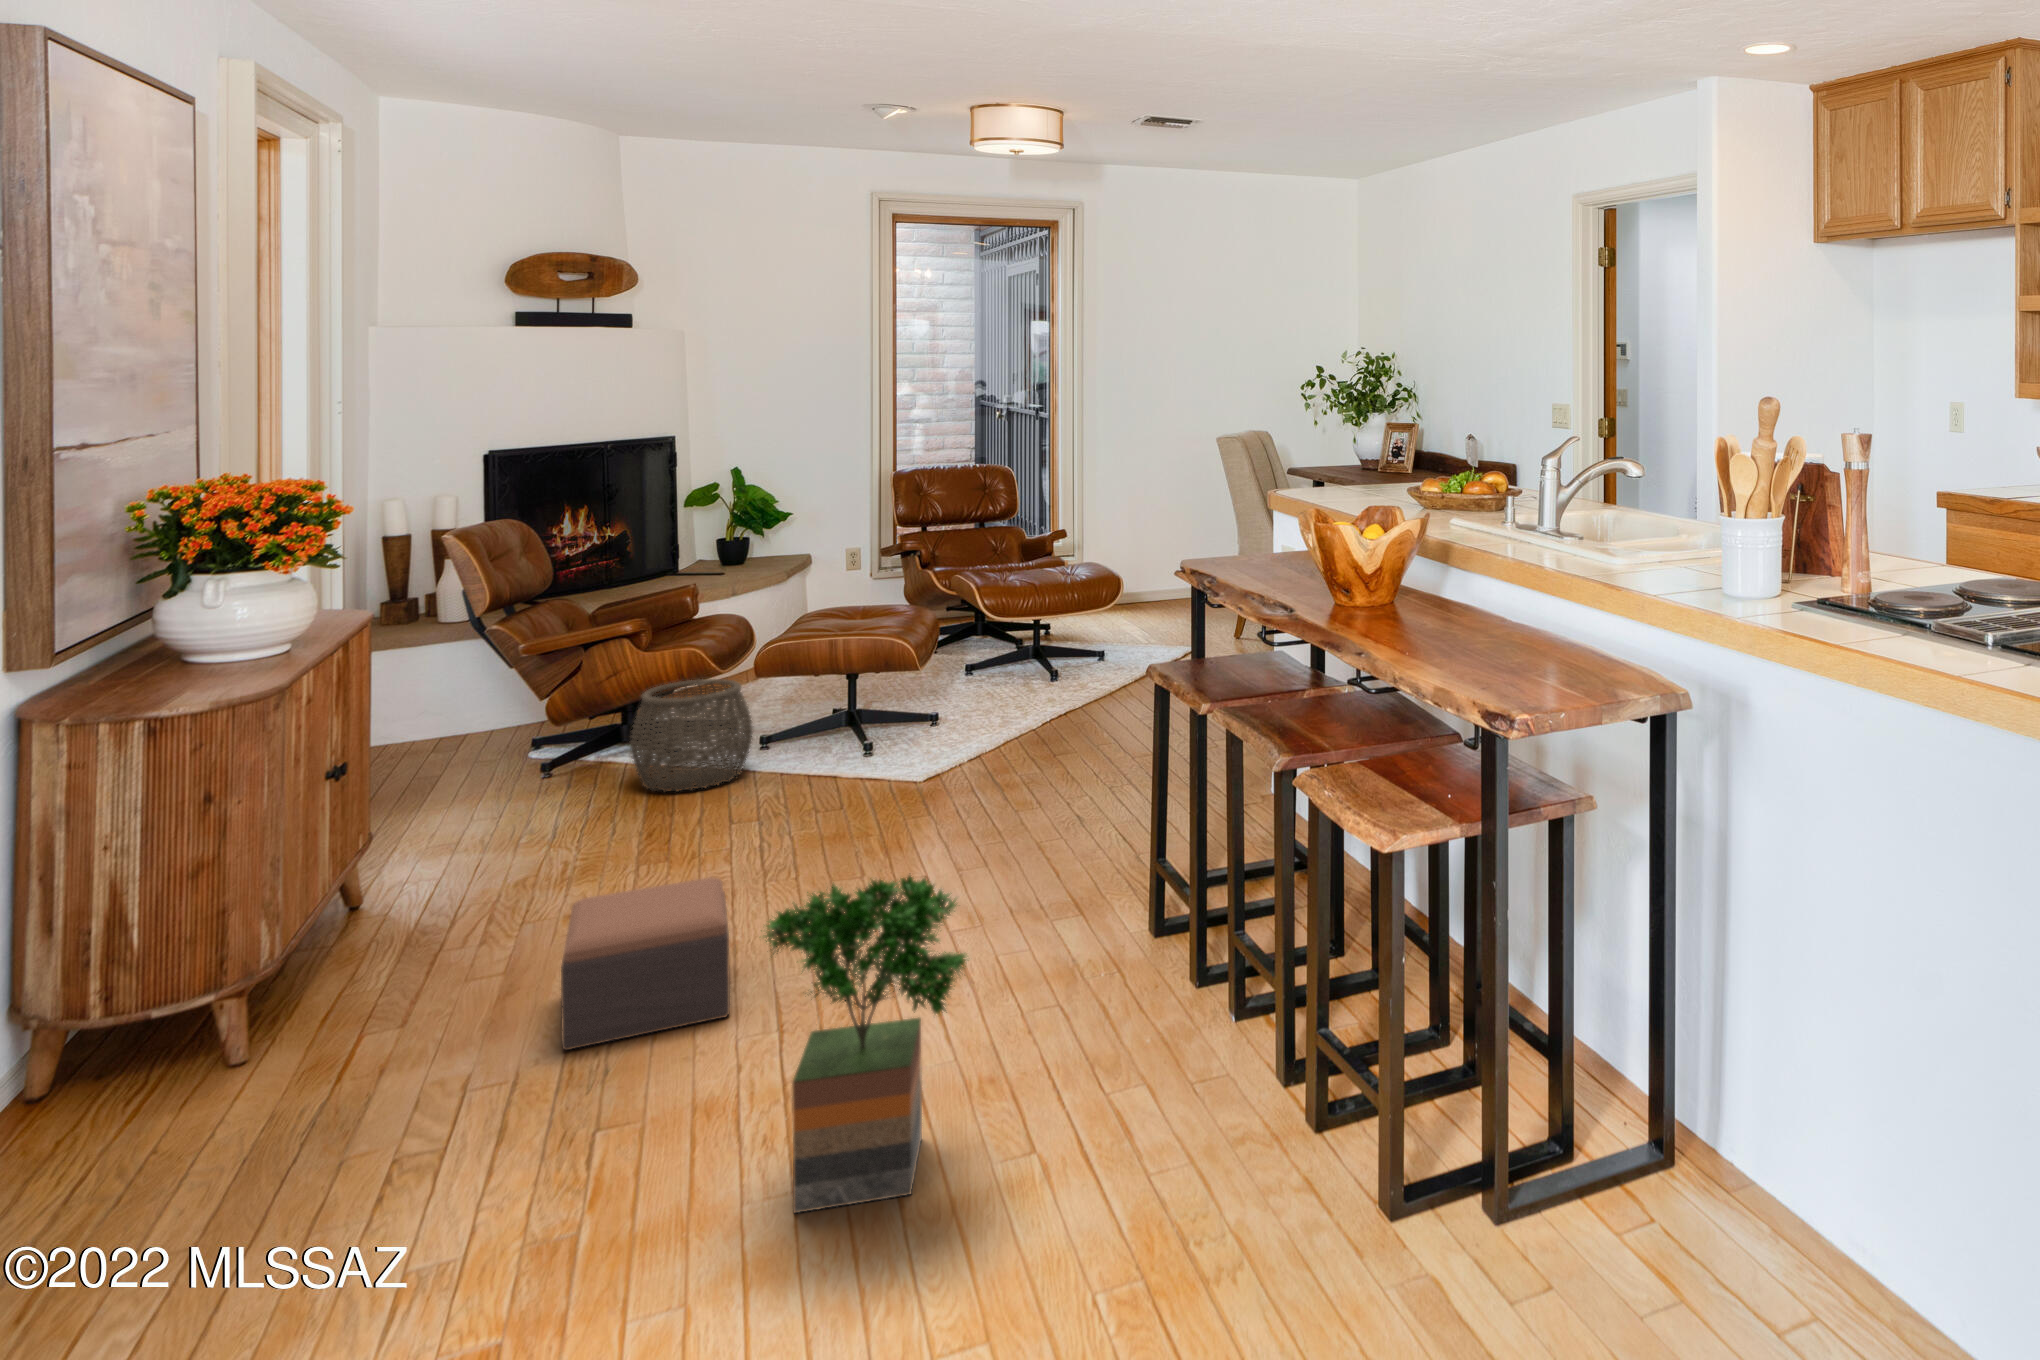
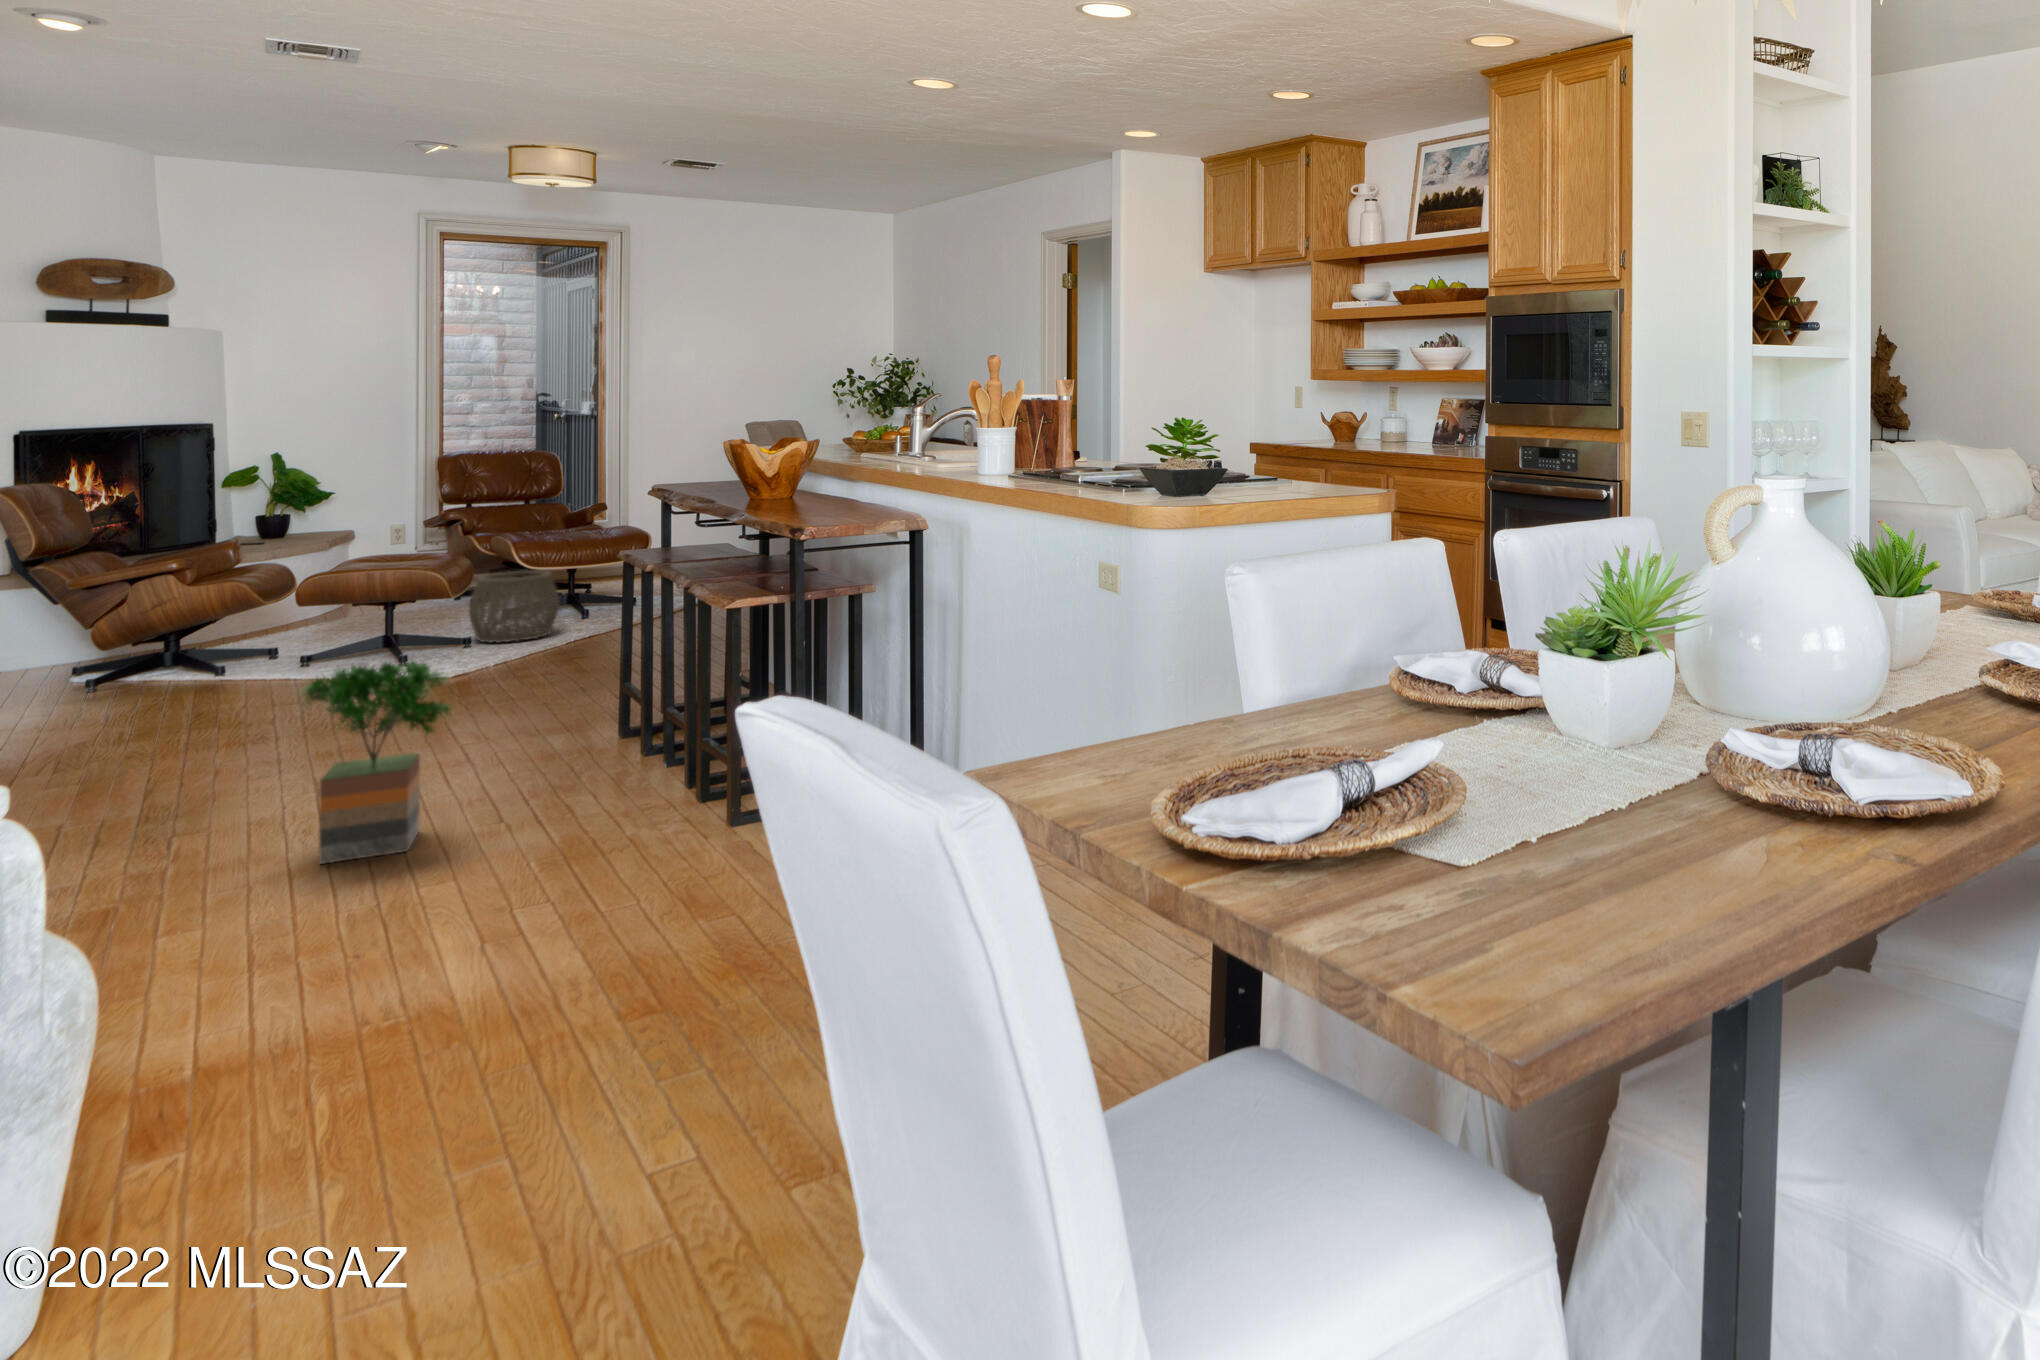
woven basket: present [630,679,753,792] -> present [469,570,559,643]
footstool: present [561,877,730,1050] -> none [128,710,270,819]

